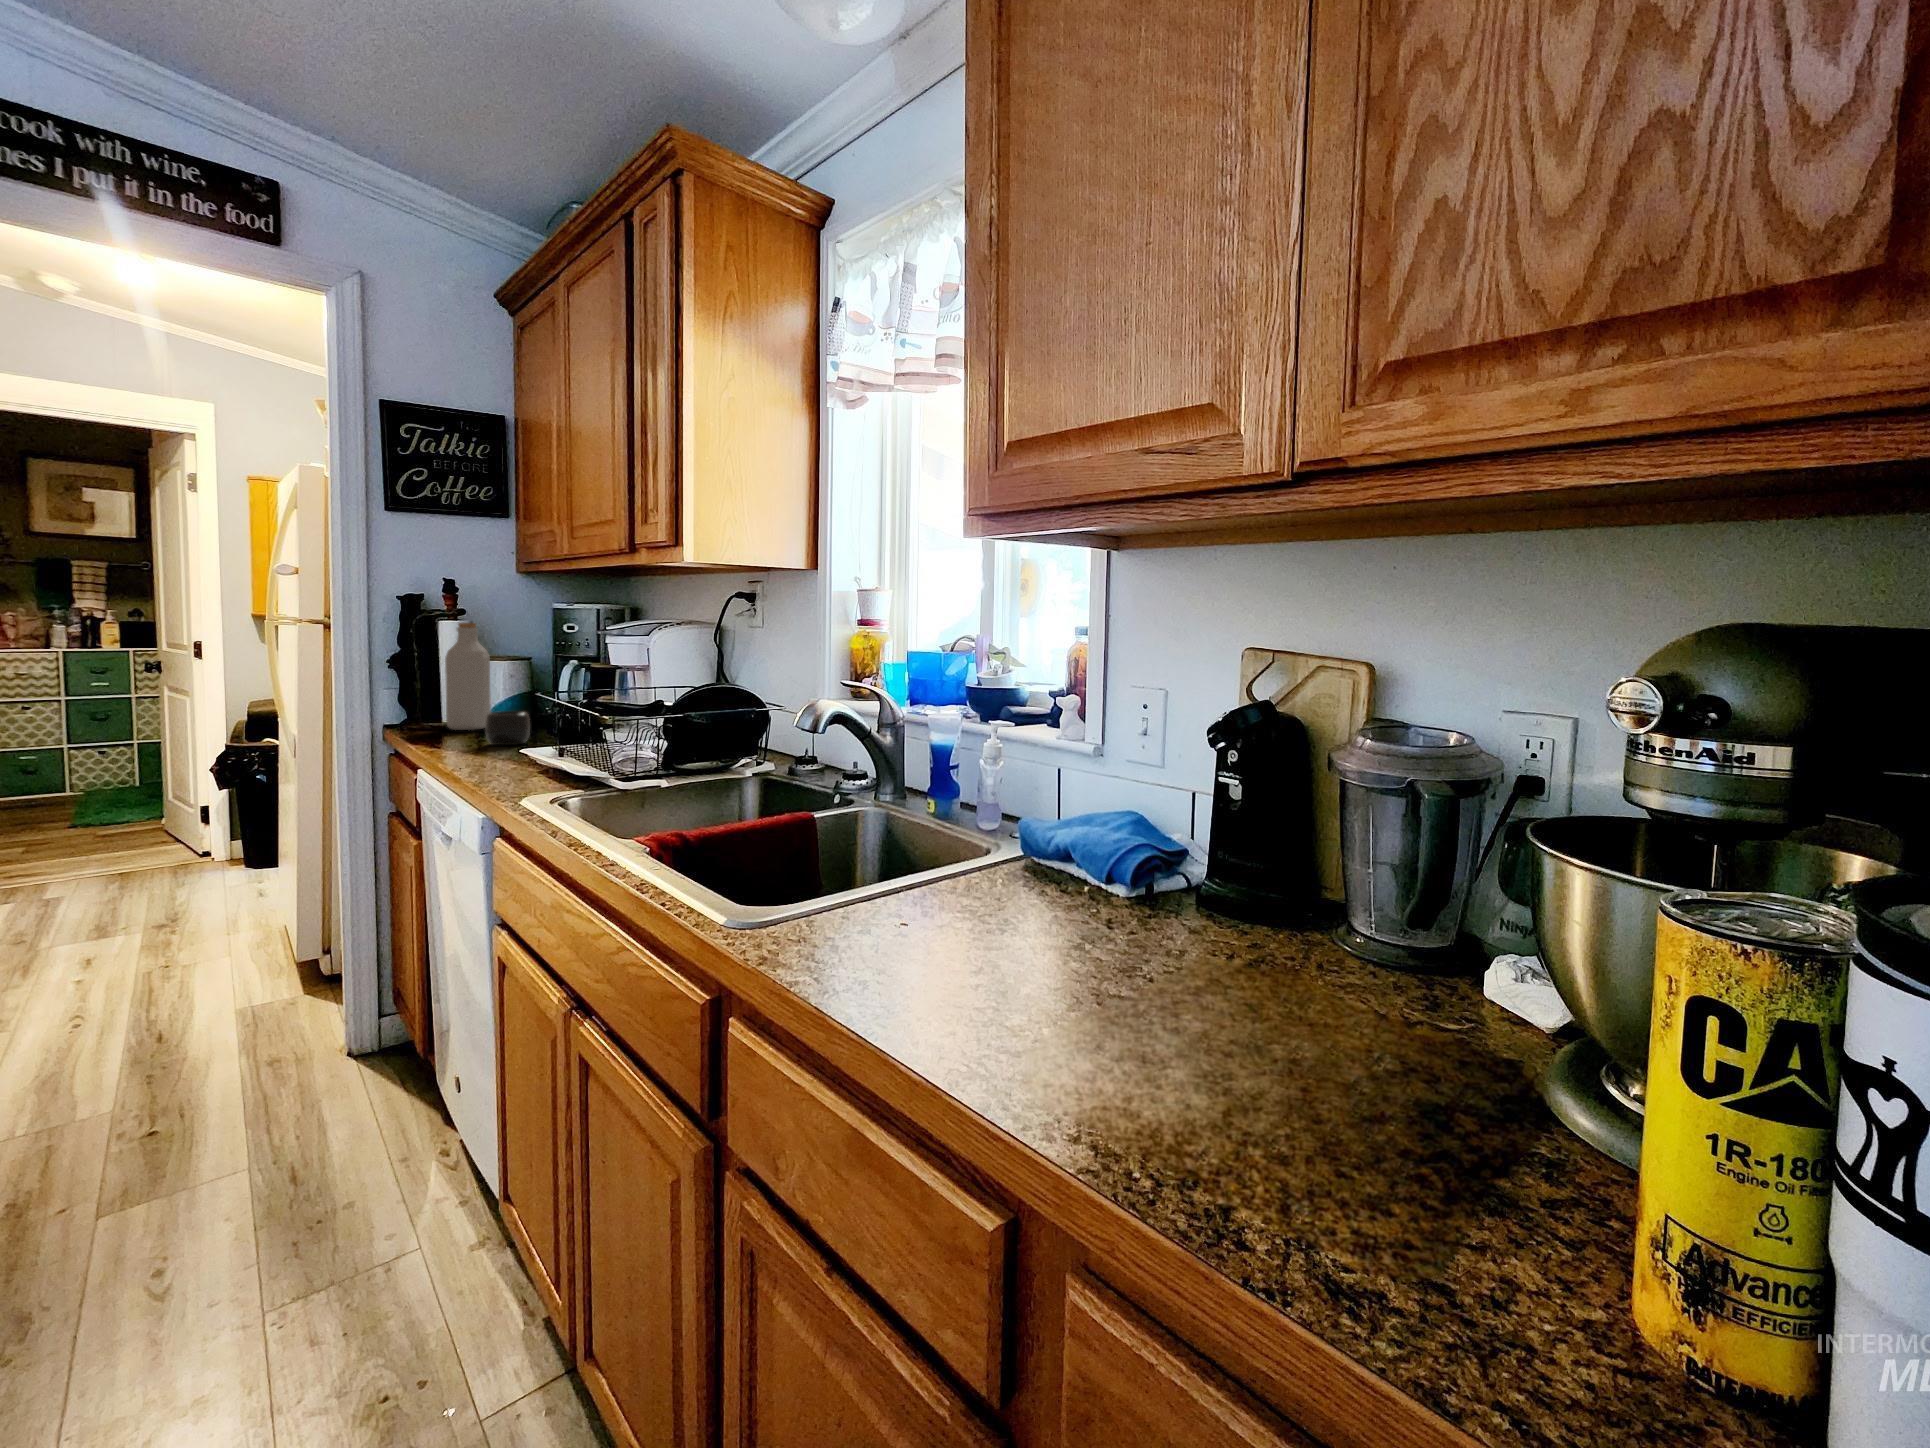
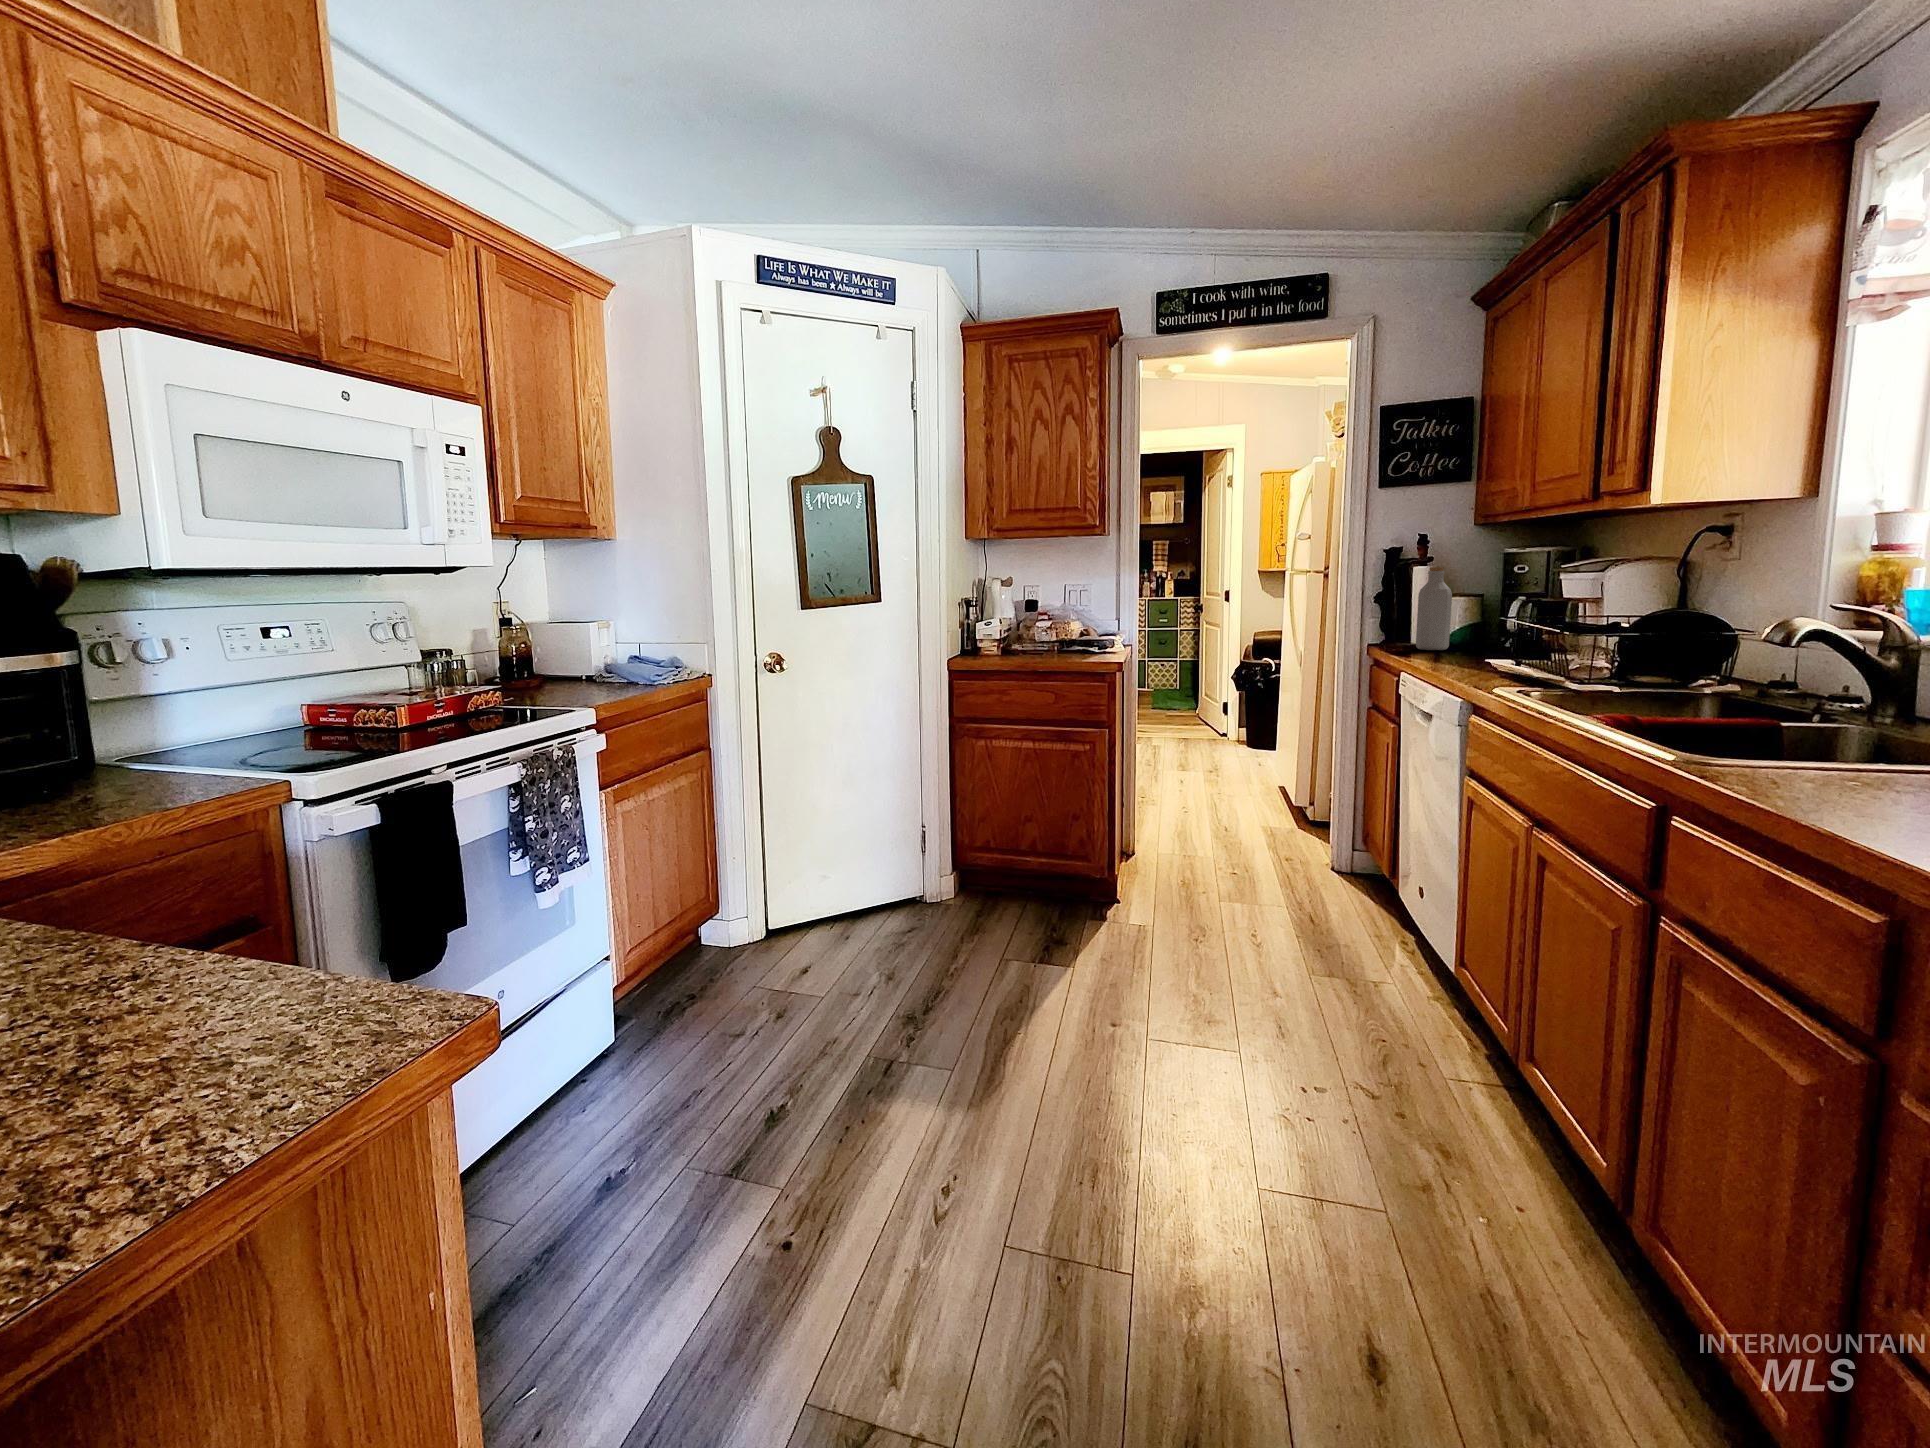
mug: present [485,711,530,745] -> none [1452,635,1487,660]

